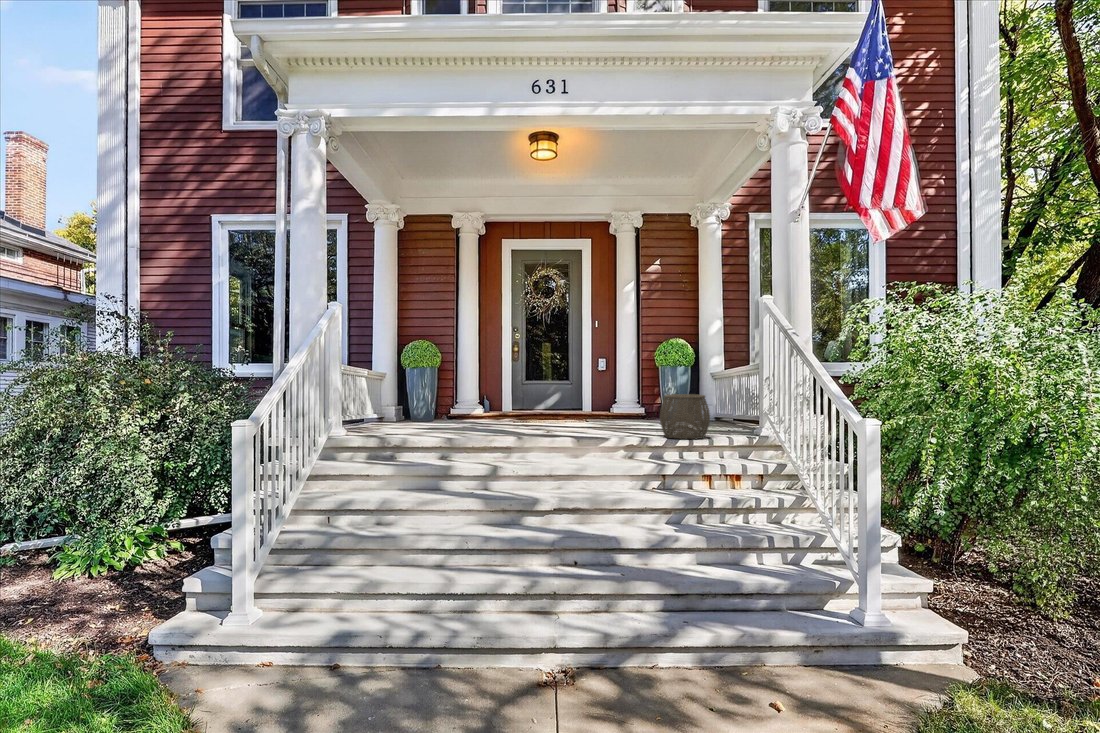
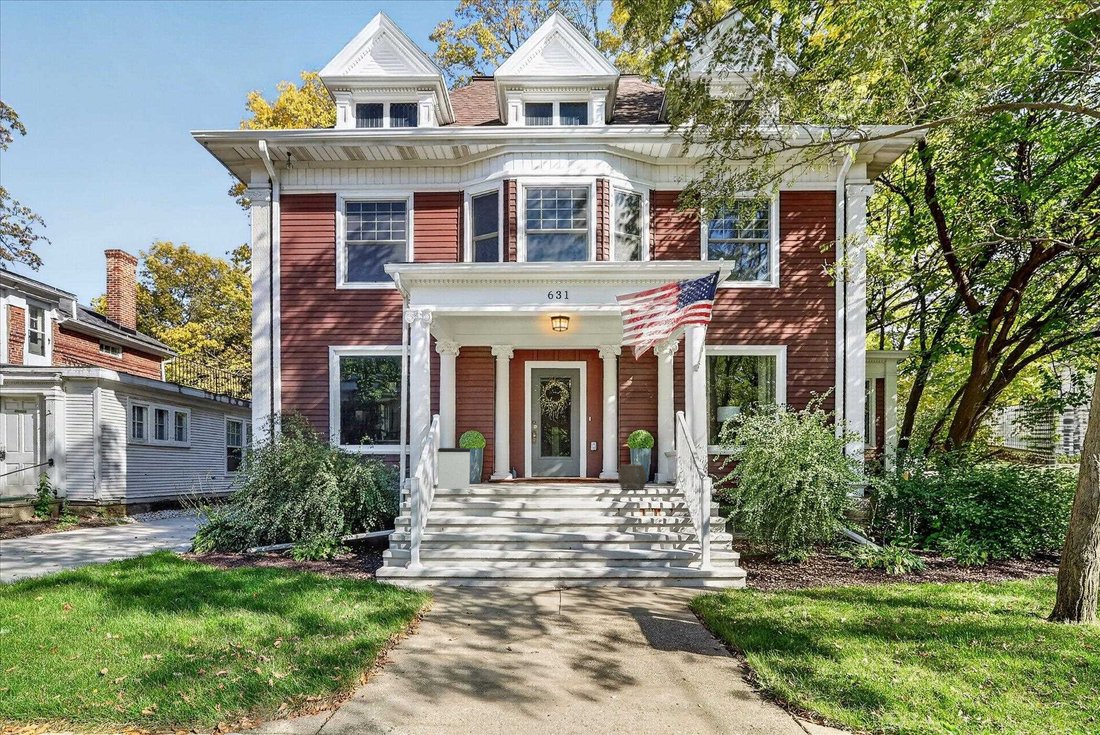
bench: none [341,367,404,438] -> present [437,448,470,489]

